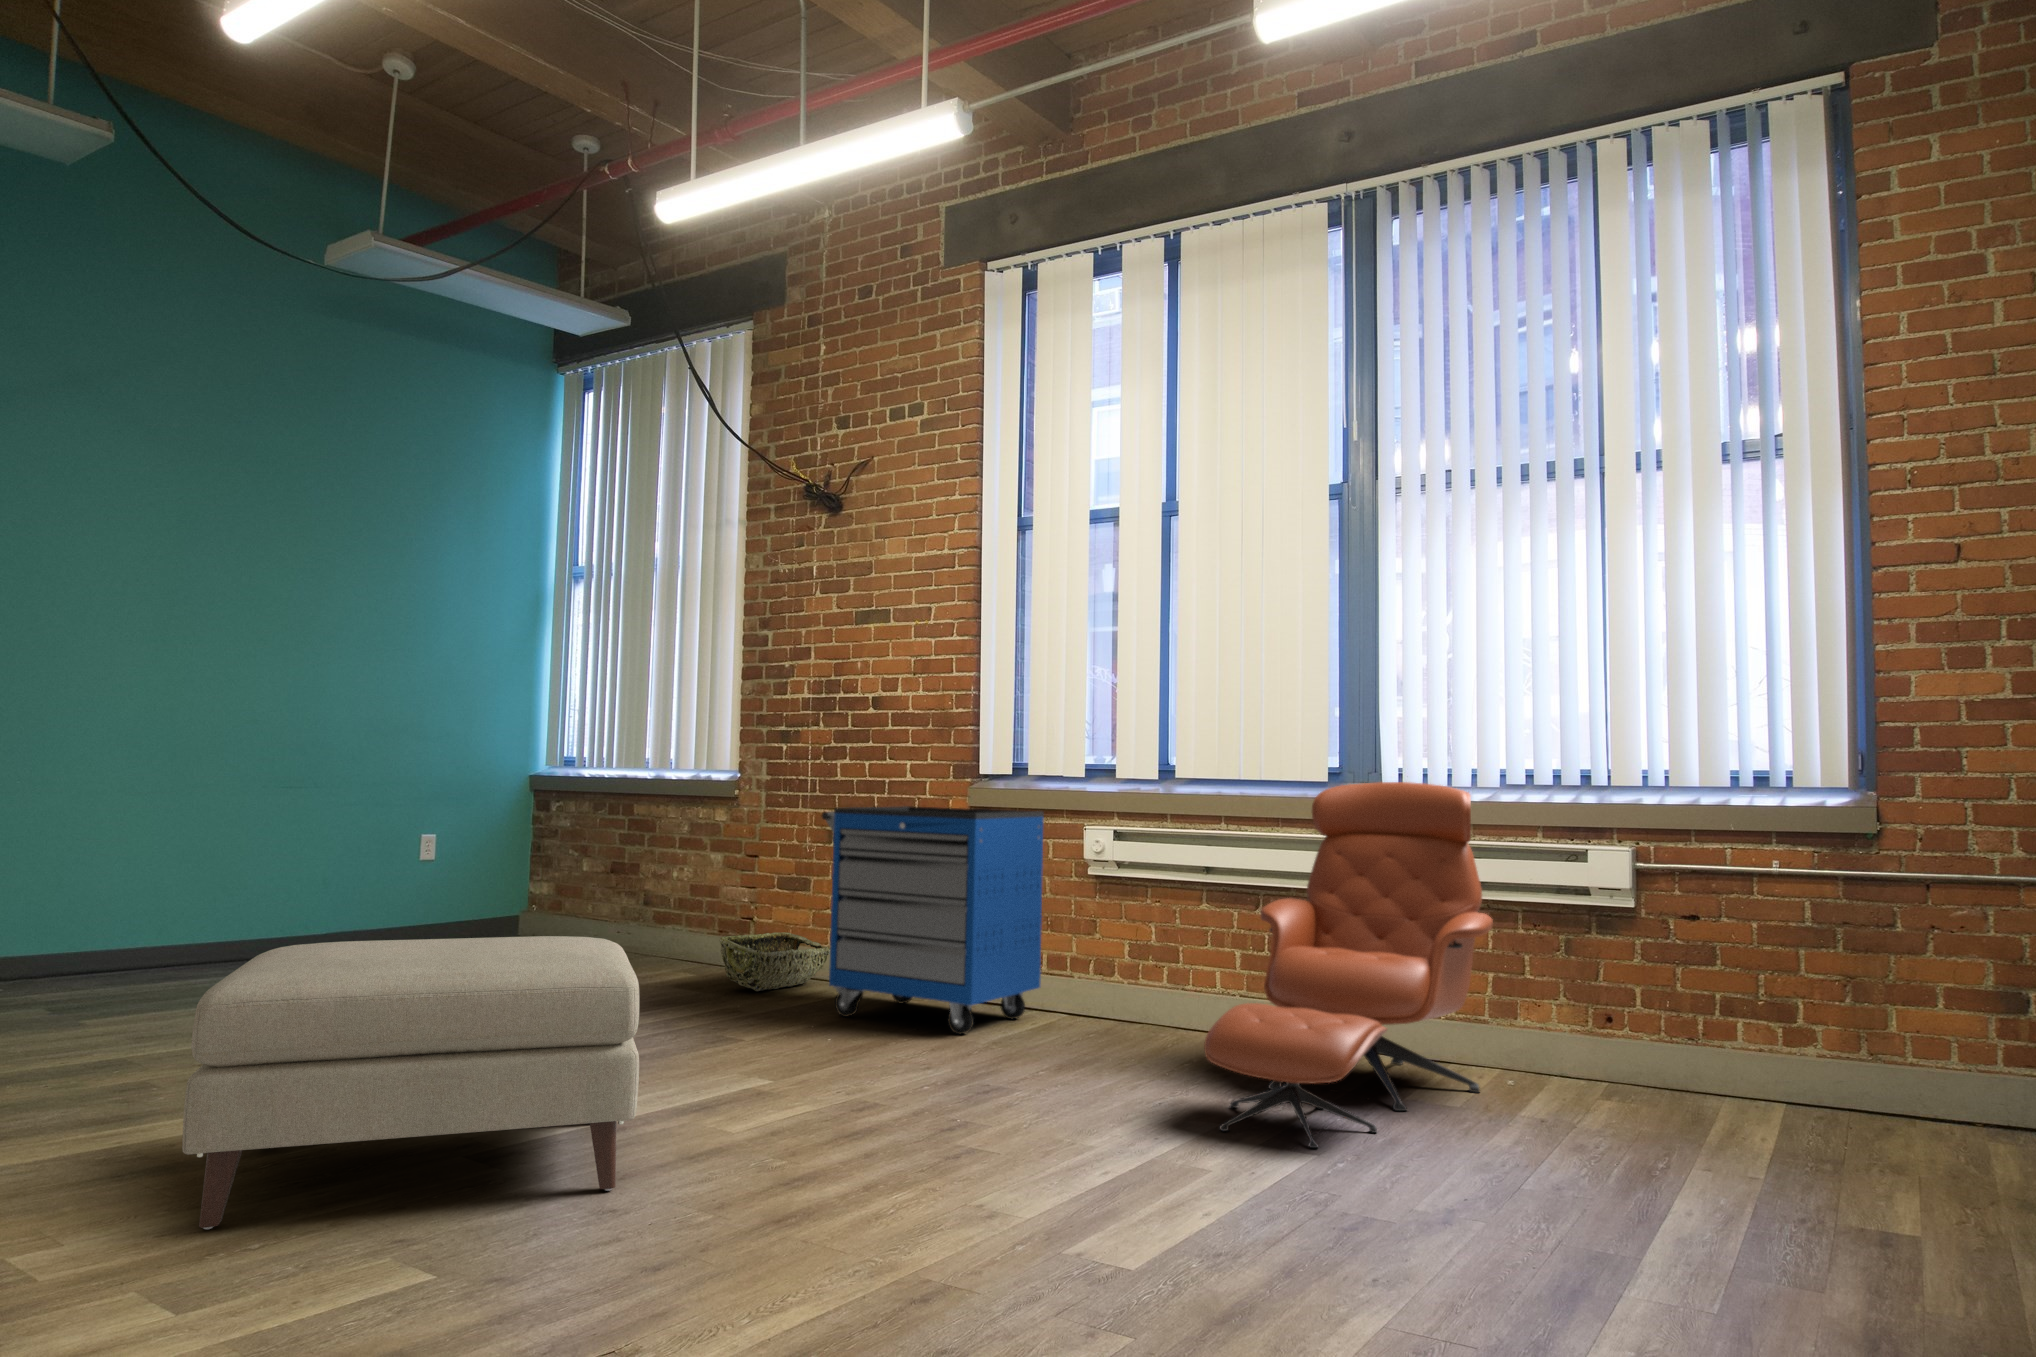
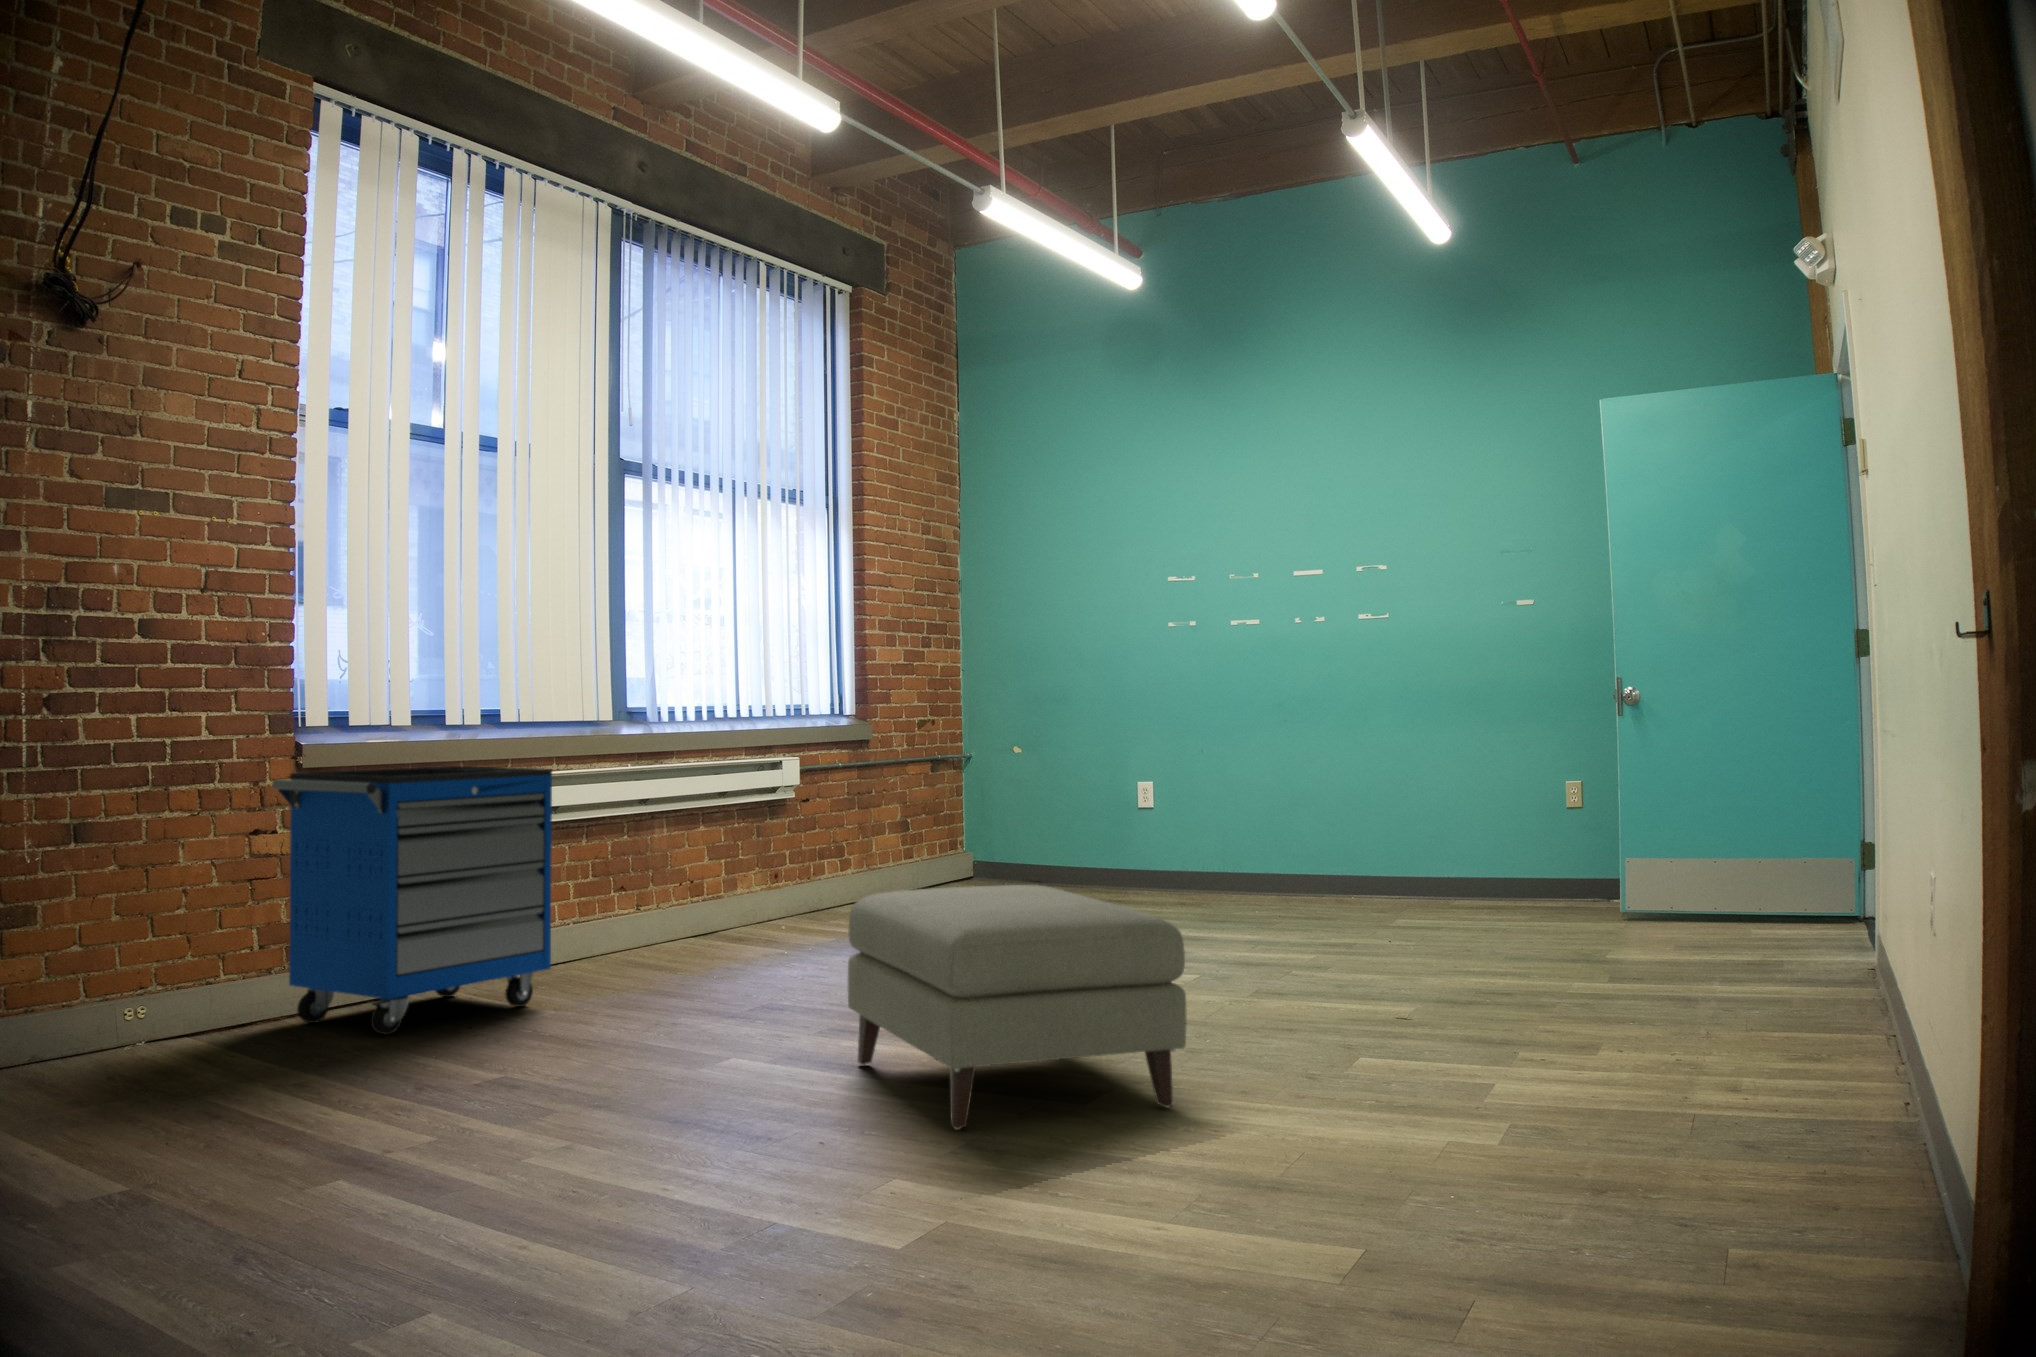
lounge chair: present [1204,782,1493,1148] -> none [652,721,931,968]
woven basket: present [720,932,830,991] -> none [26,991,198,1070]

